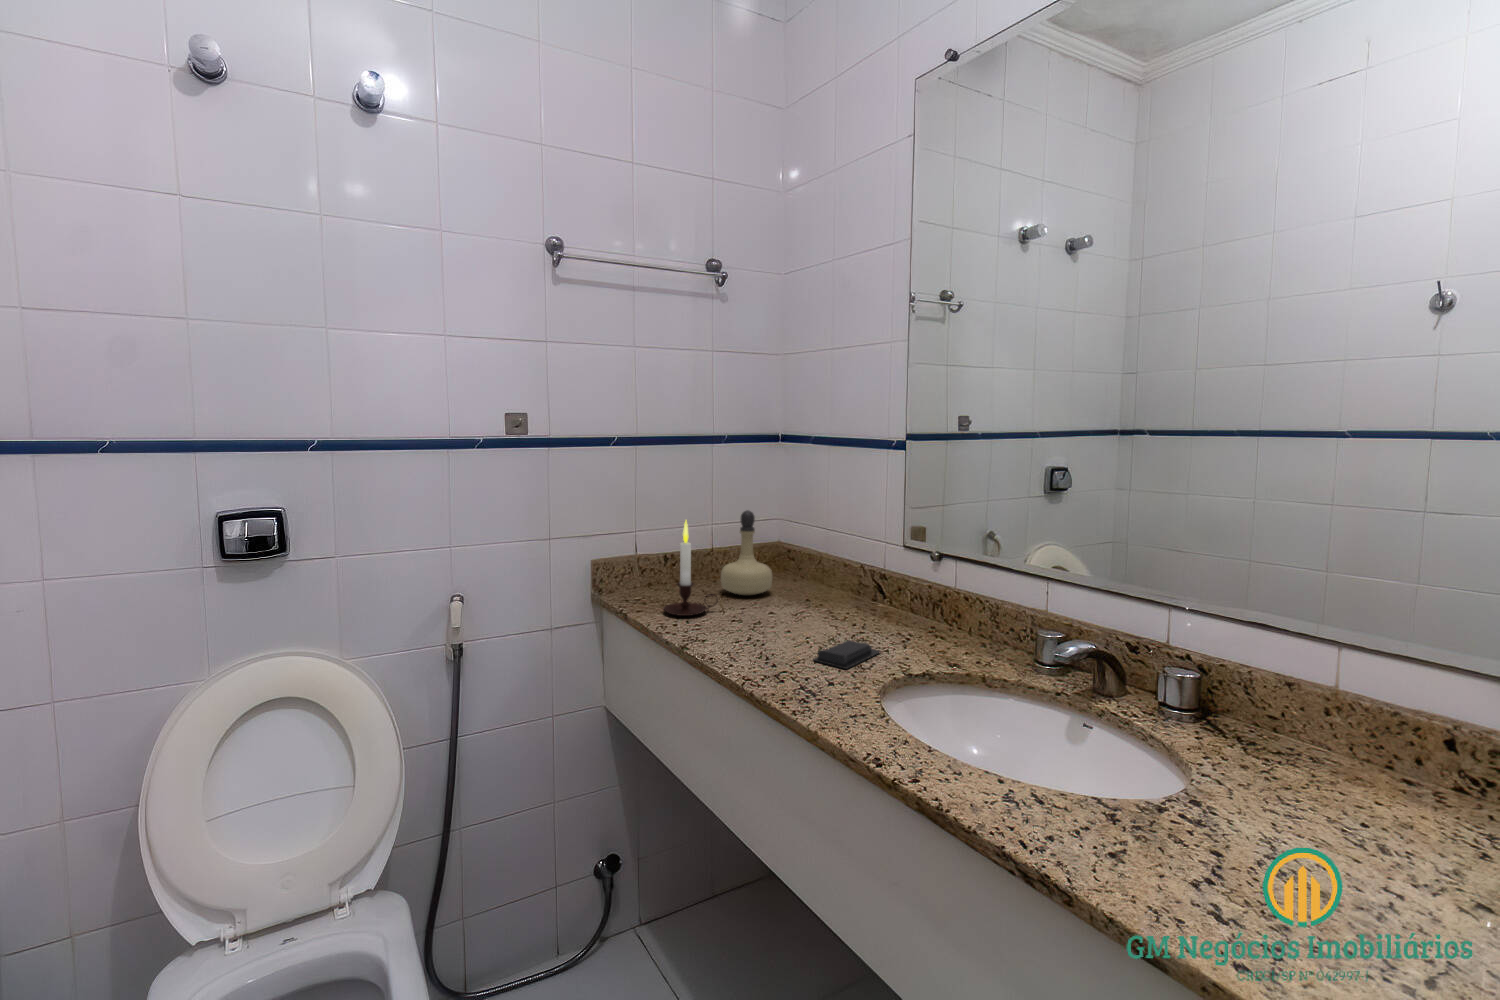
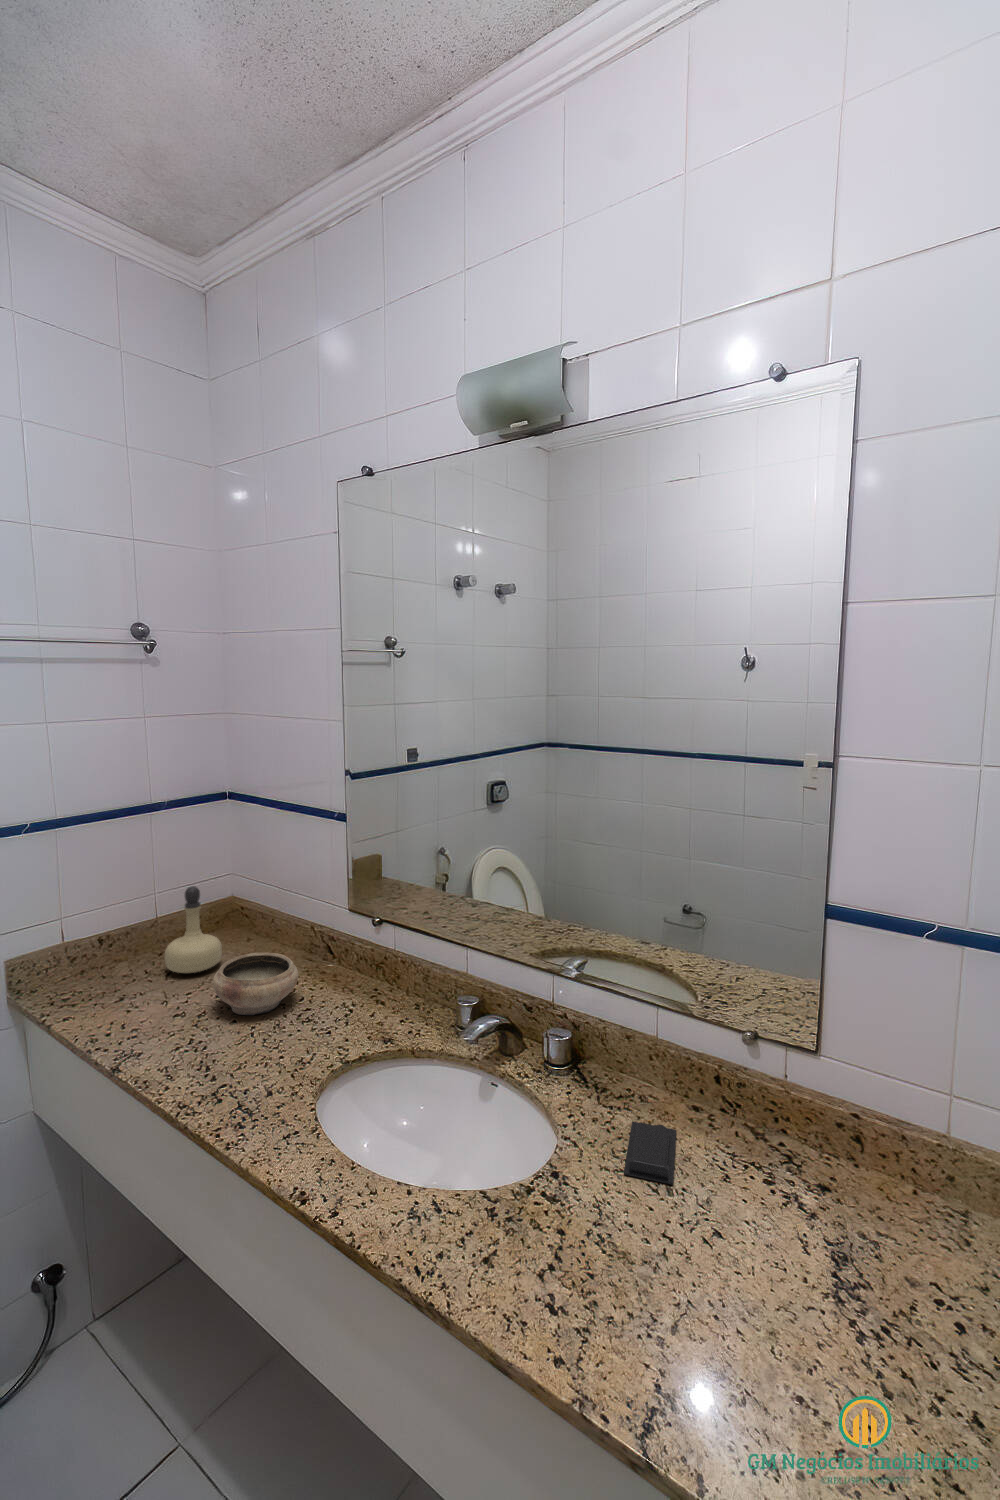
candle: present [663,521,717,616] -> none [94,917,159,1020]
ceramic bowl: none [769,574,852,629] -> present [213,953,298,1015]
soap bar: present [813,640,880,669] -> present [624,1121,676,1185]

